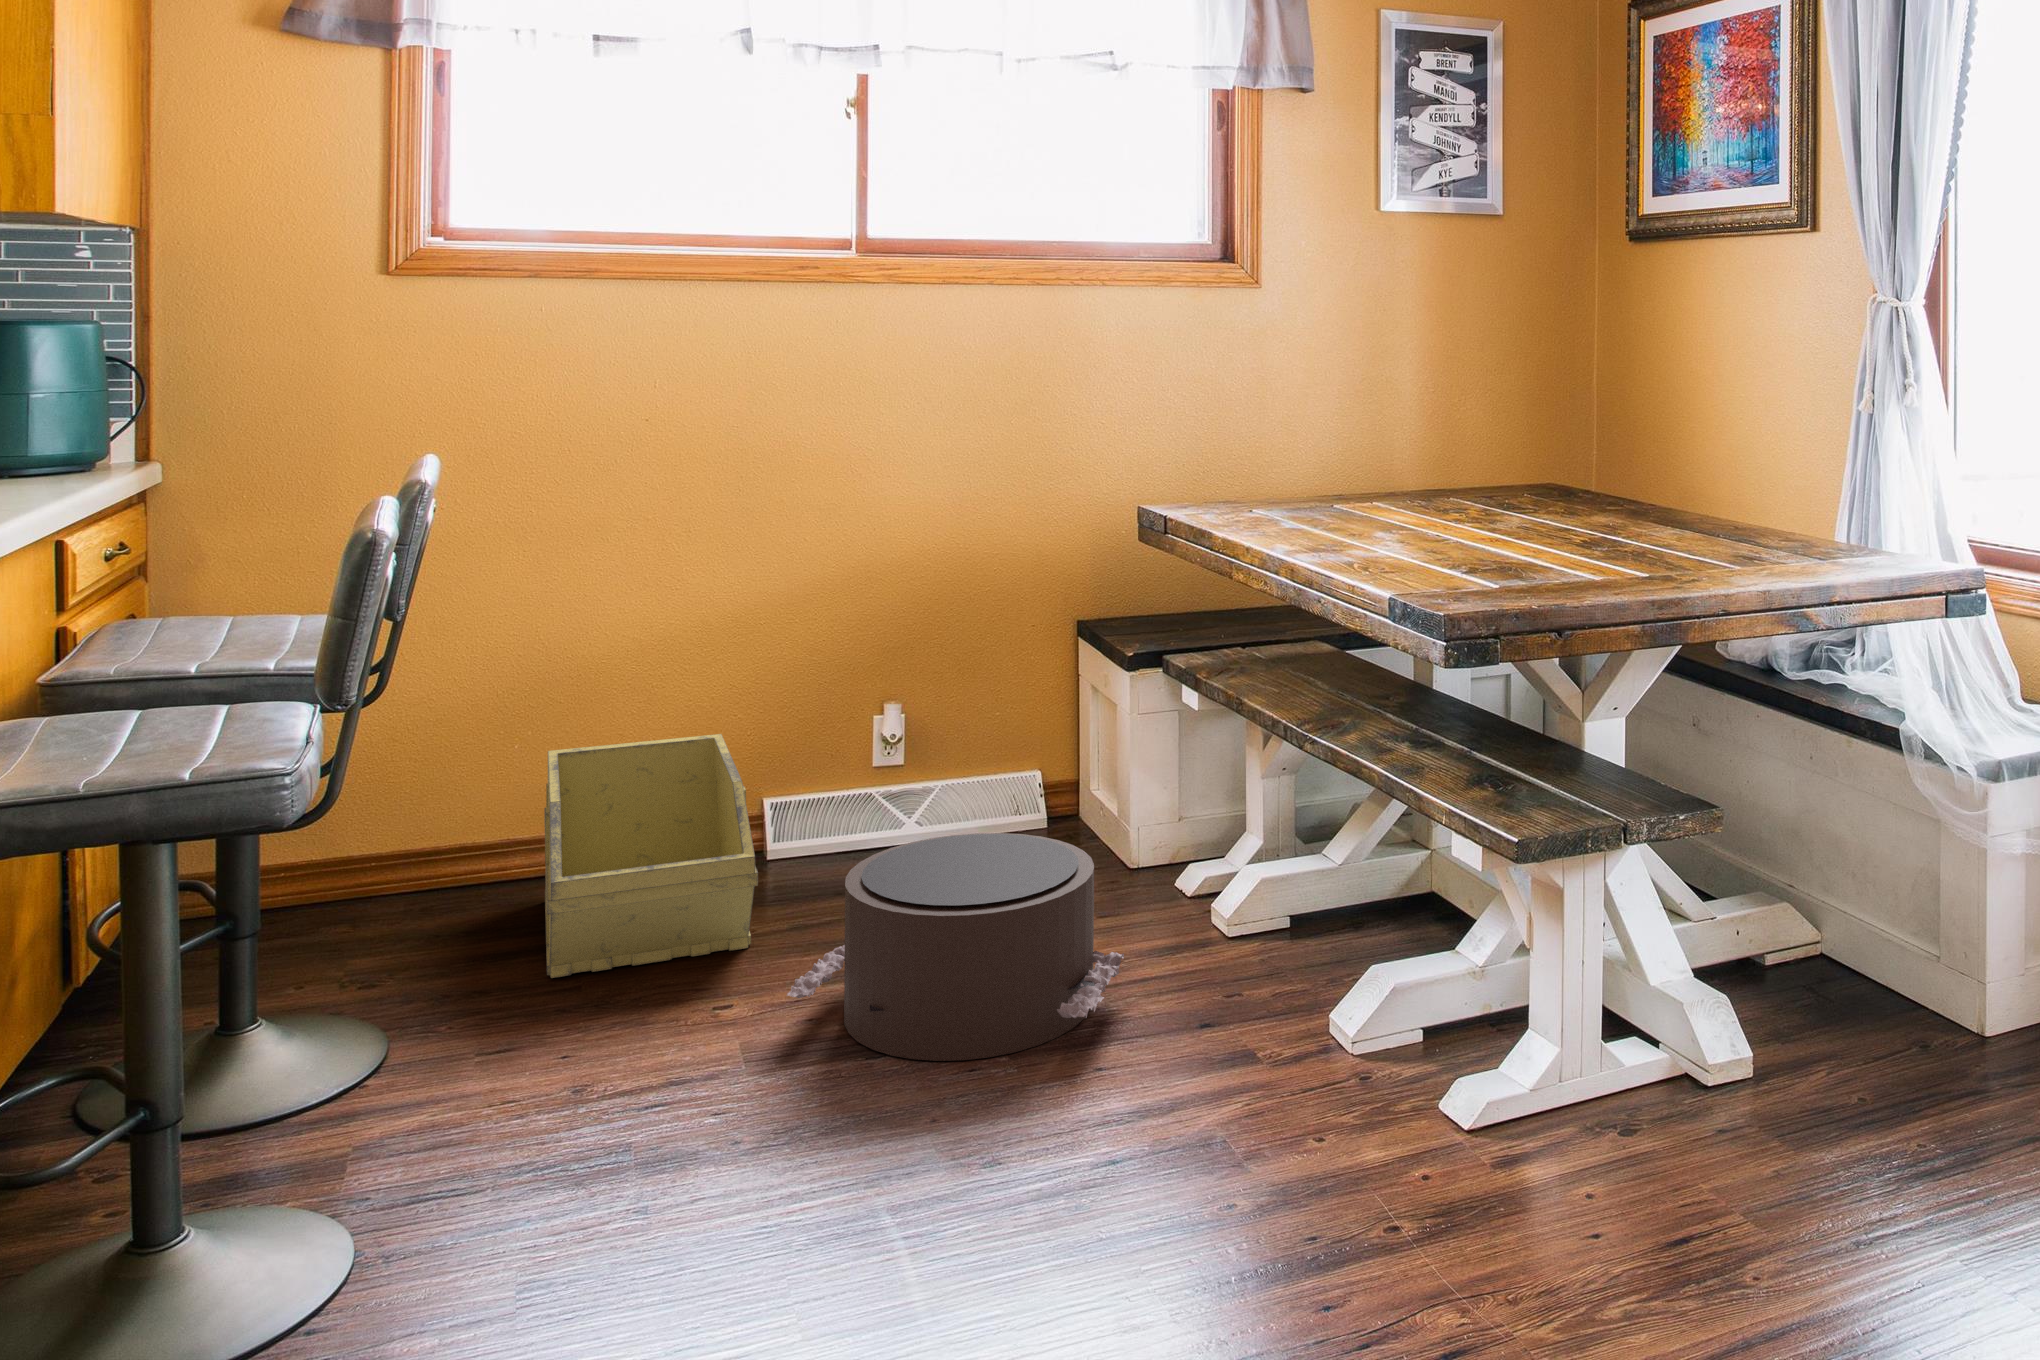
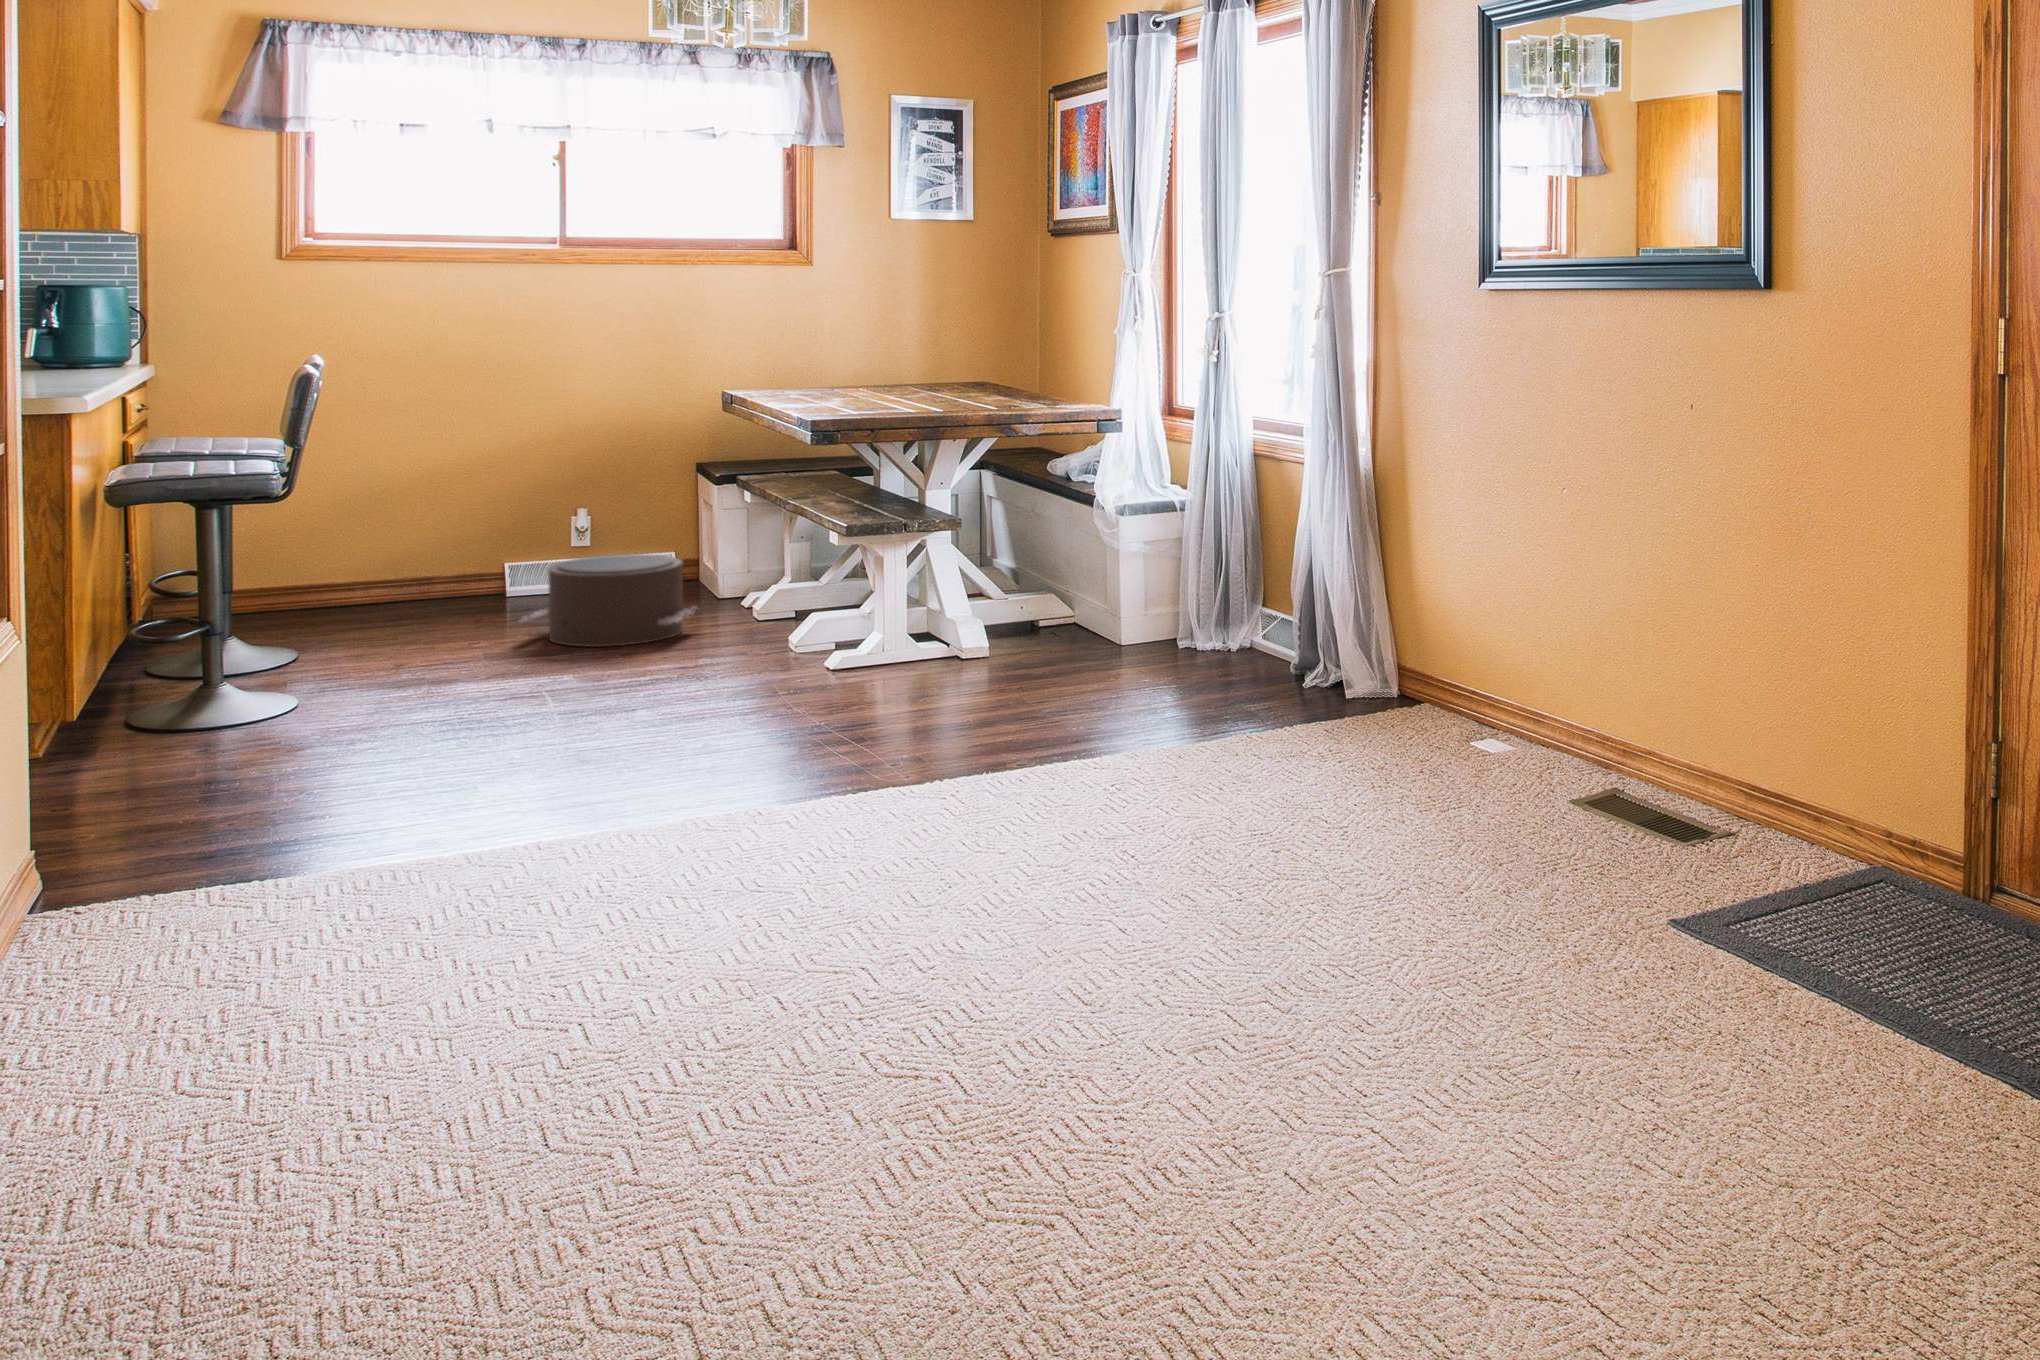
storage bin: present [544,734,758,978] -> none [376,524,502,632]

